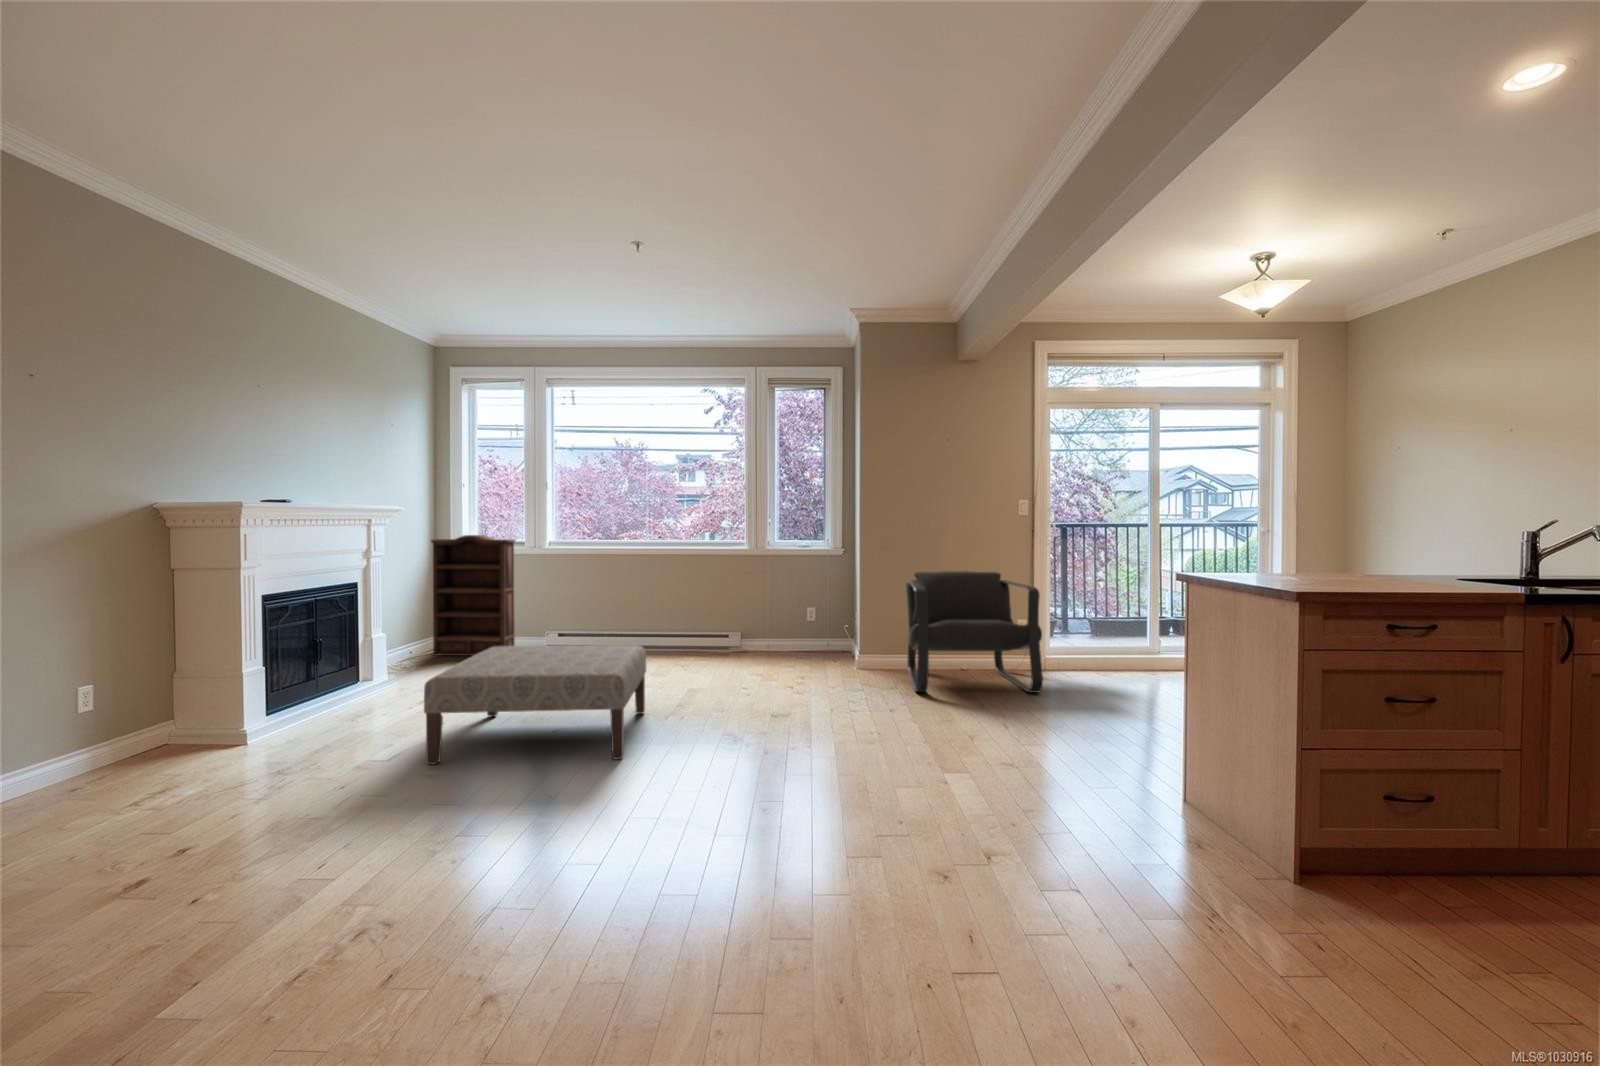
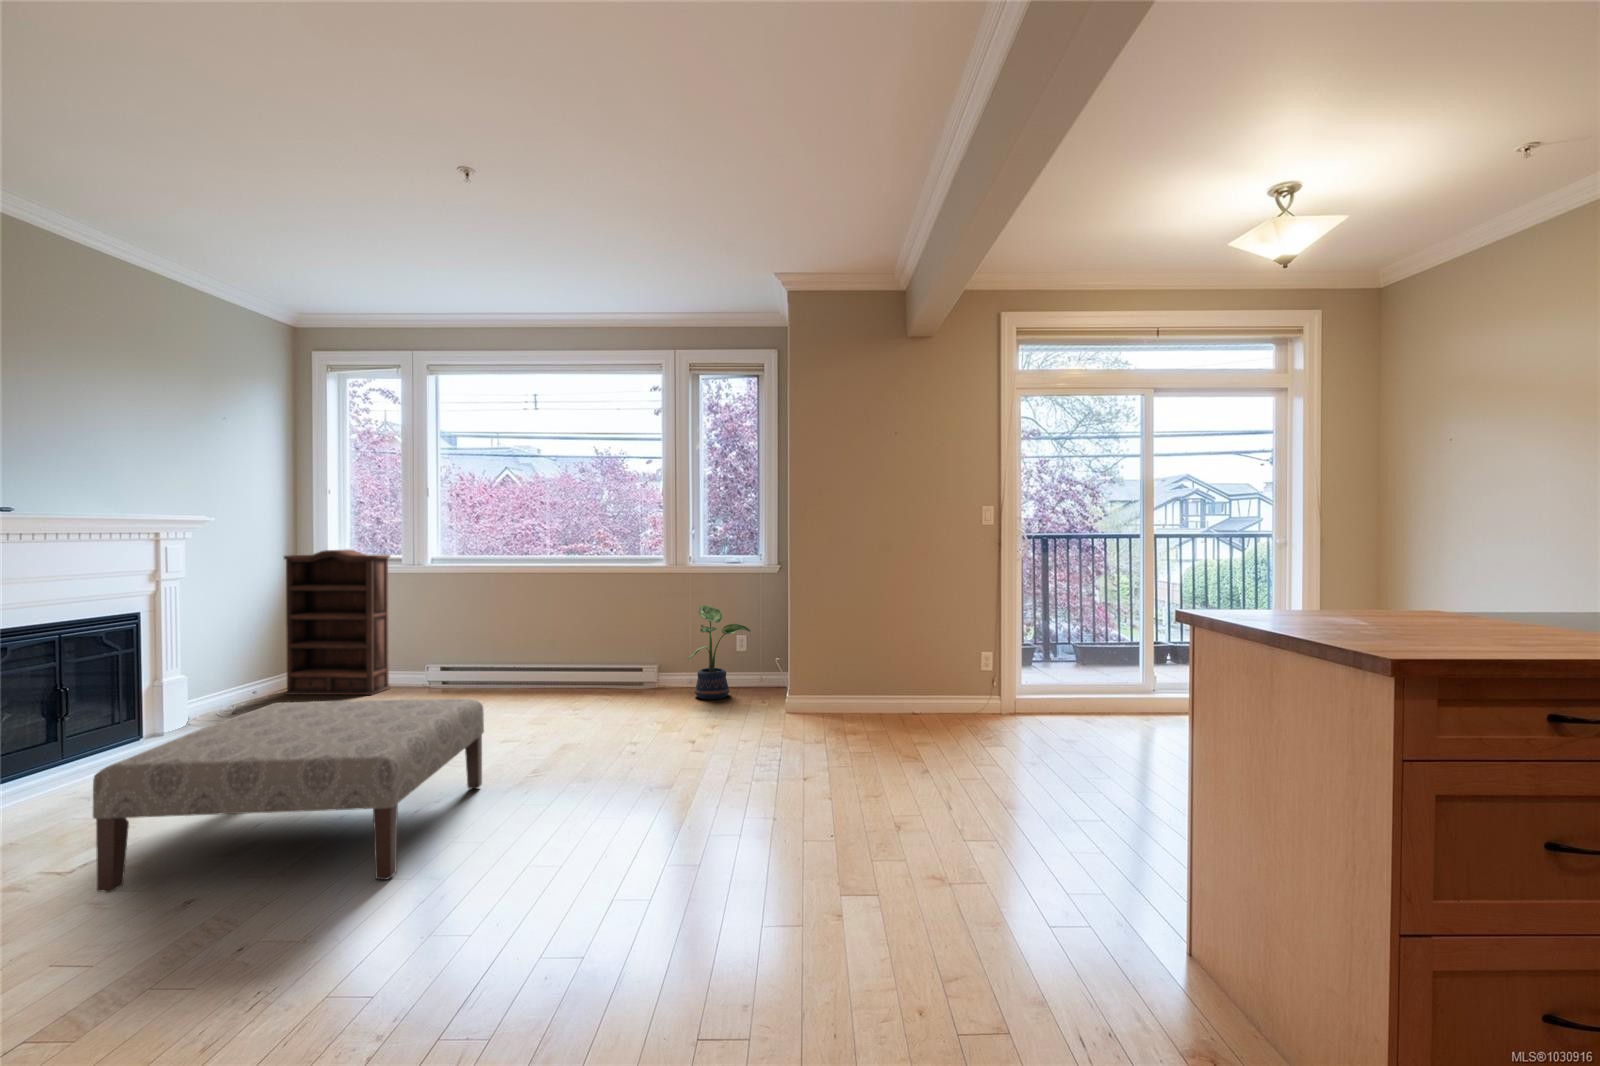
armchair: present [906,571,1043,693] -> none [841,595,1008,751]
potted plant: none [770,582,821,660] -> present [688,605,750,699]

